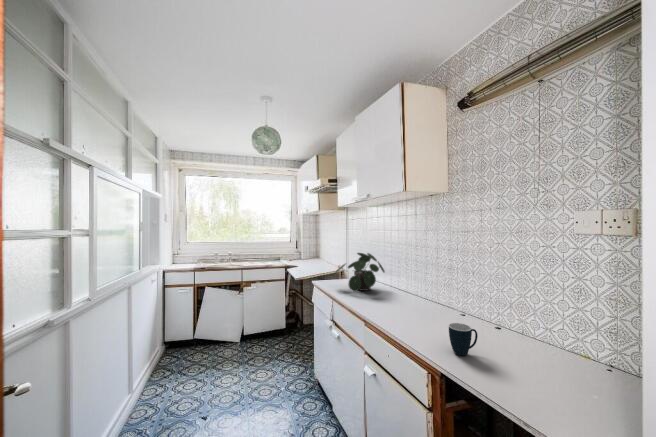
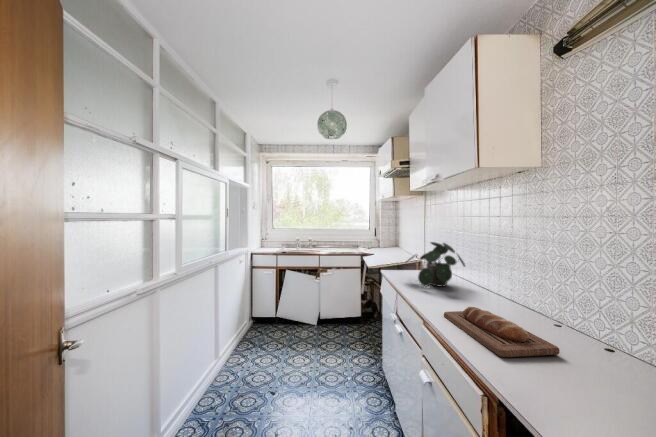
bread loaf: none [374,304,453,338] -> present [444,307,560,357]
mug: present [449,323,478,356] -> none [549,345,603,396]

